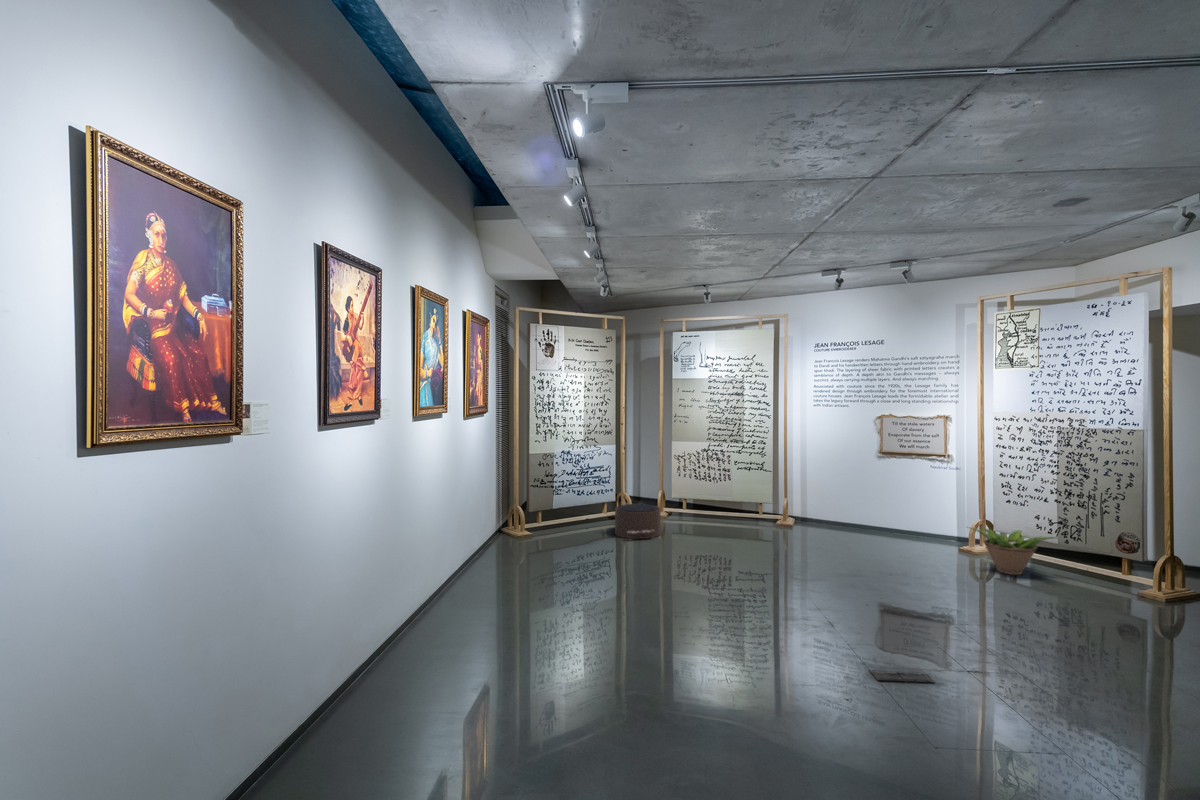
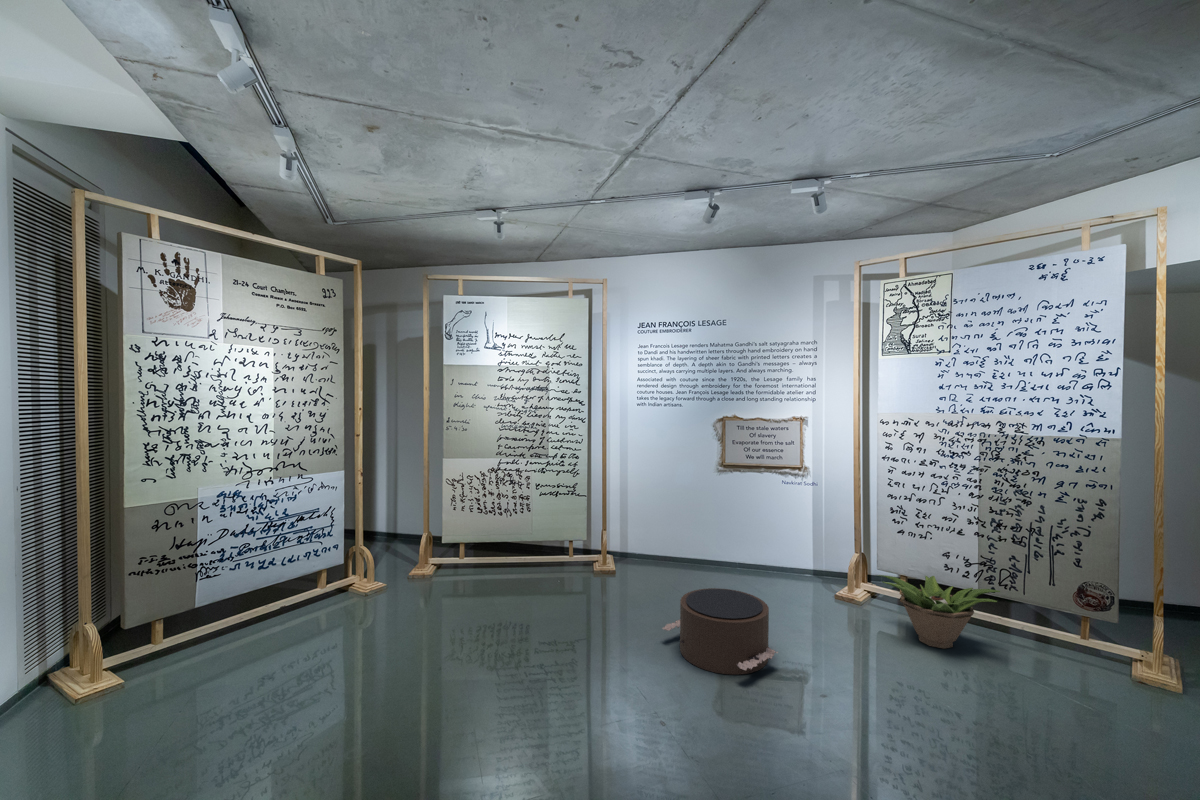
pouf: present [614,504,660,539] -> present [663,588,778,675]

